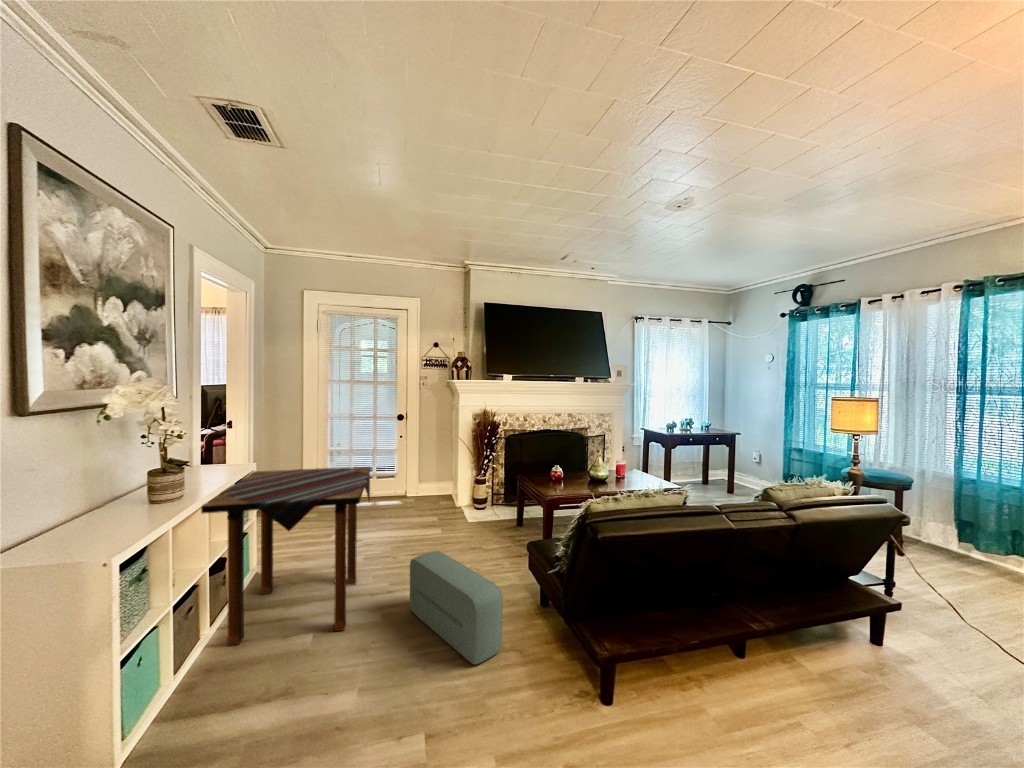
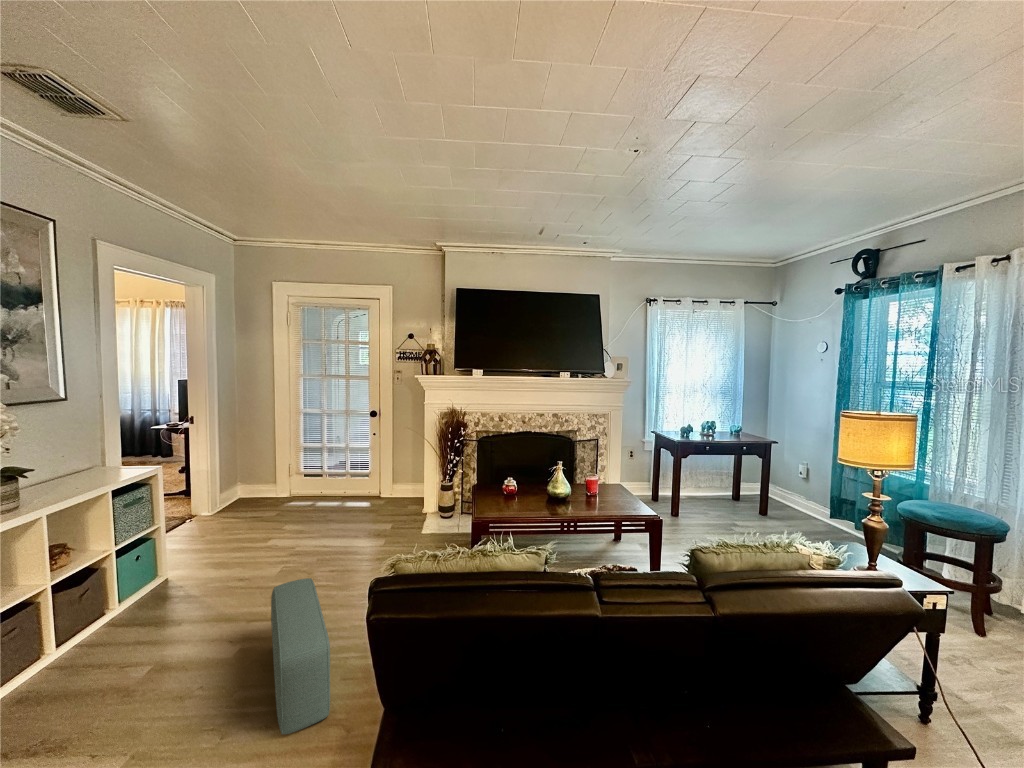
side table: present [201,467,370,646] -> none [23,475,271,666]

